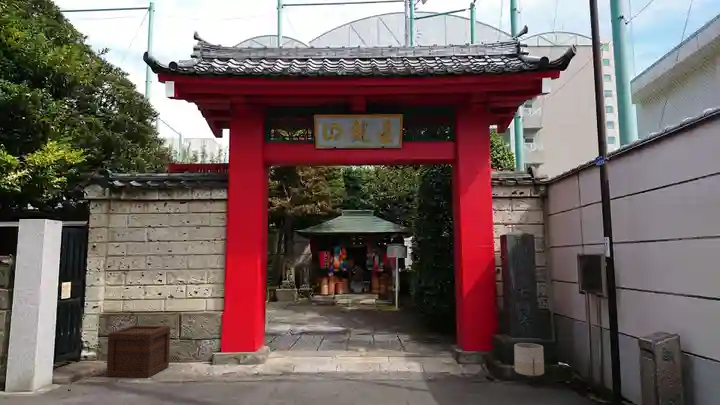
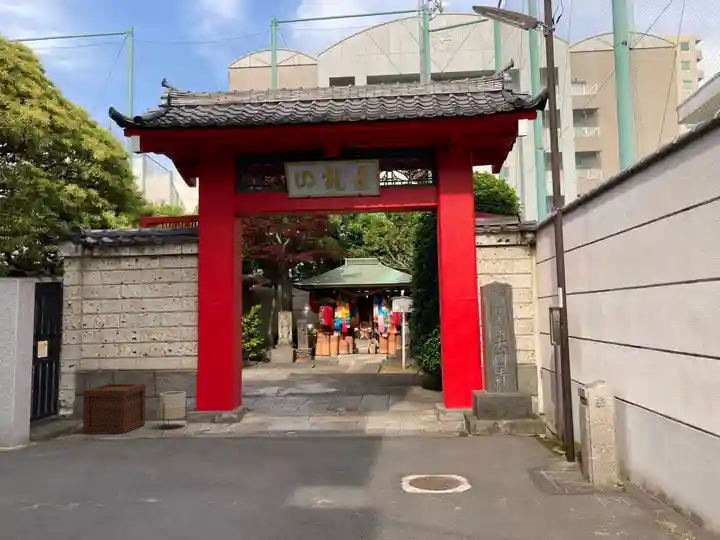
planter: present [514,343,544,388] -> present [160,391,187,428]

